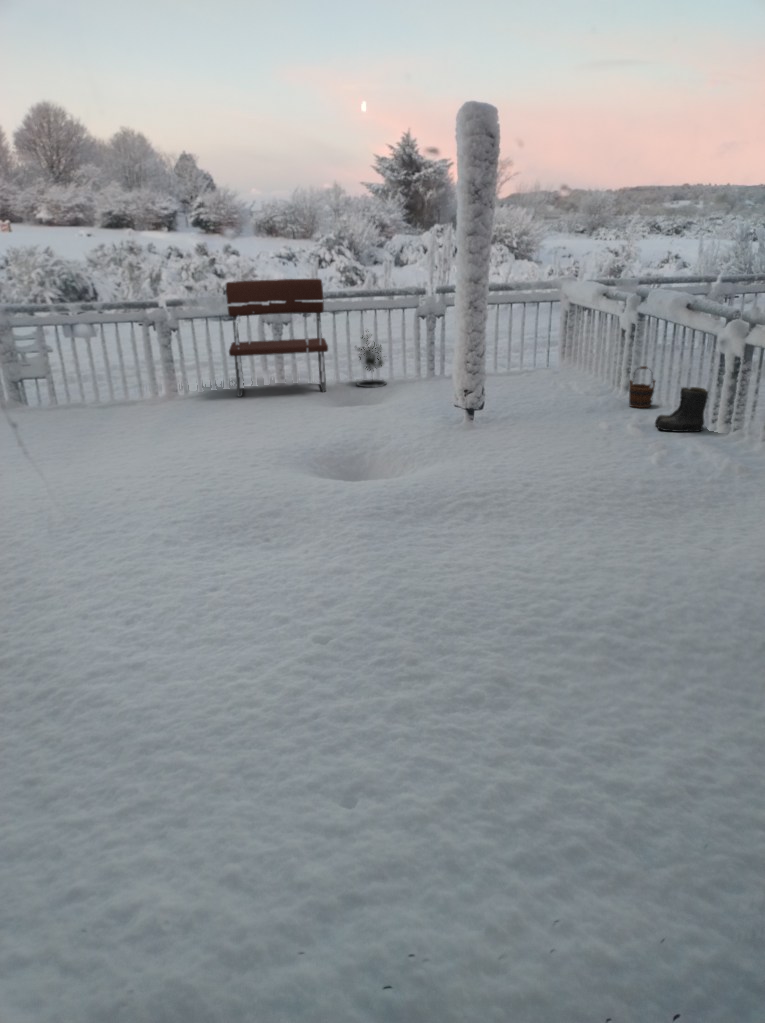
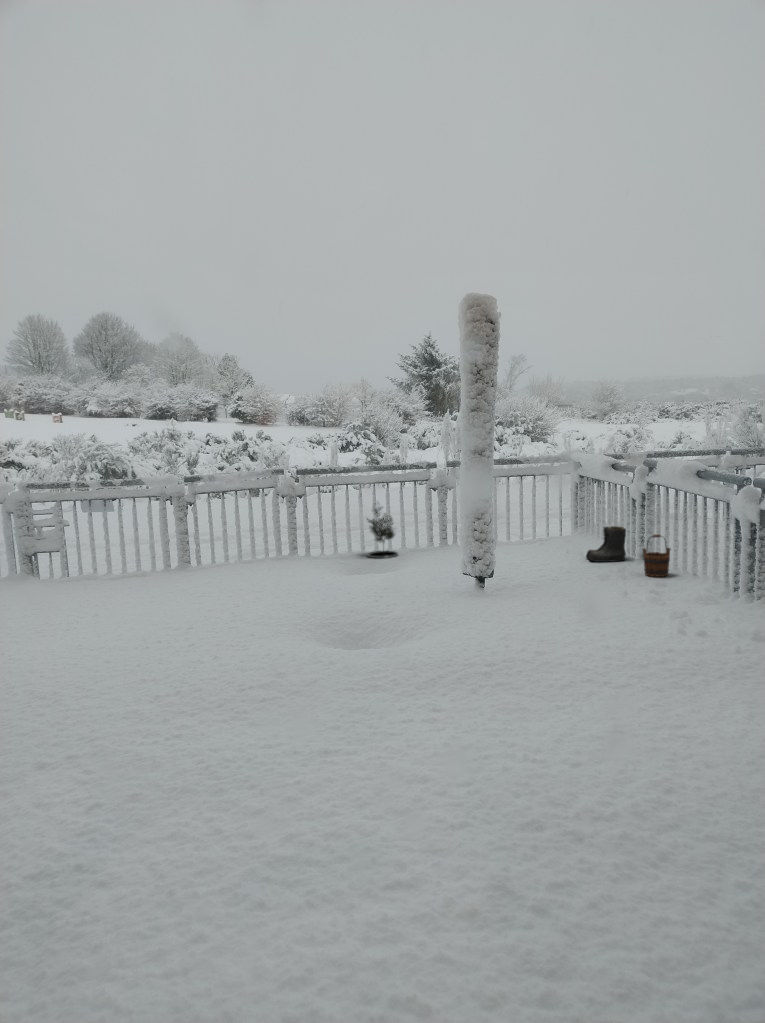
bench: present [226,279,328,397] -> none [240,455,339,568]
boots: present [655,387,708,432] -> present [586,526,626,562]

